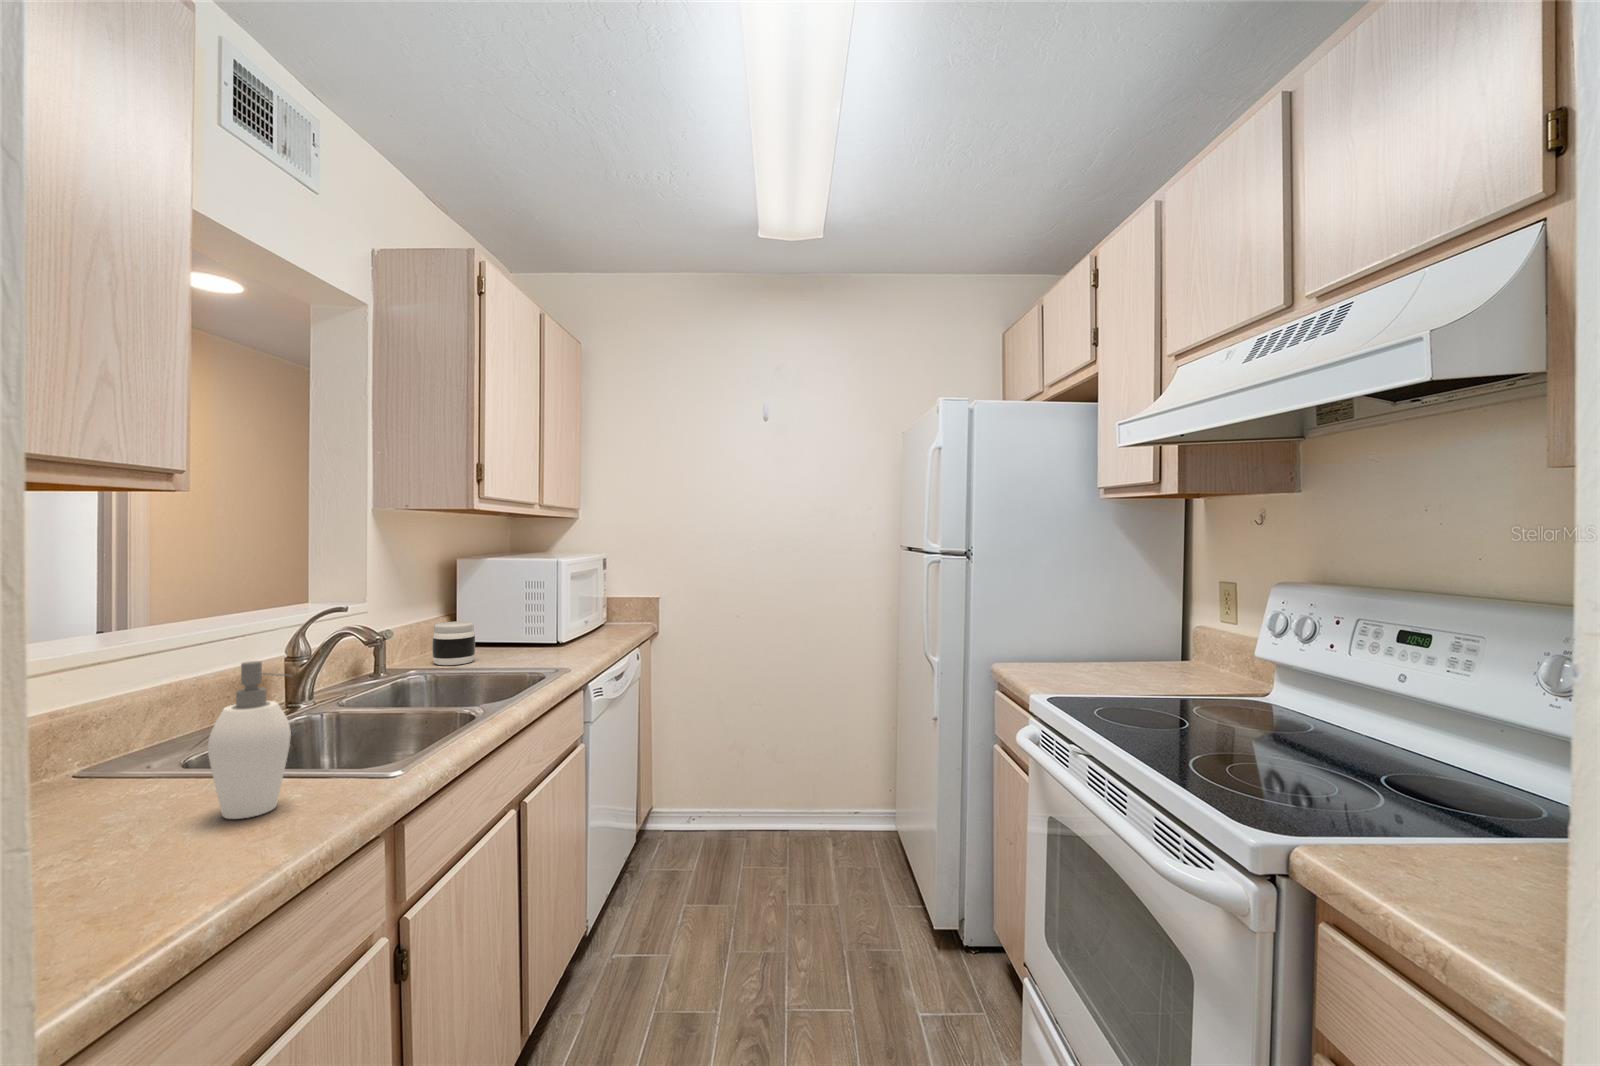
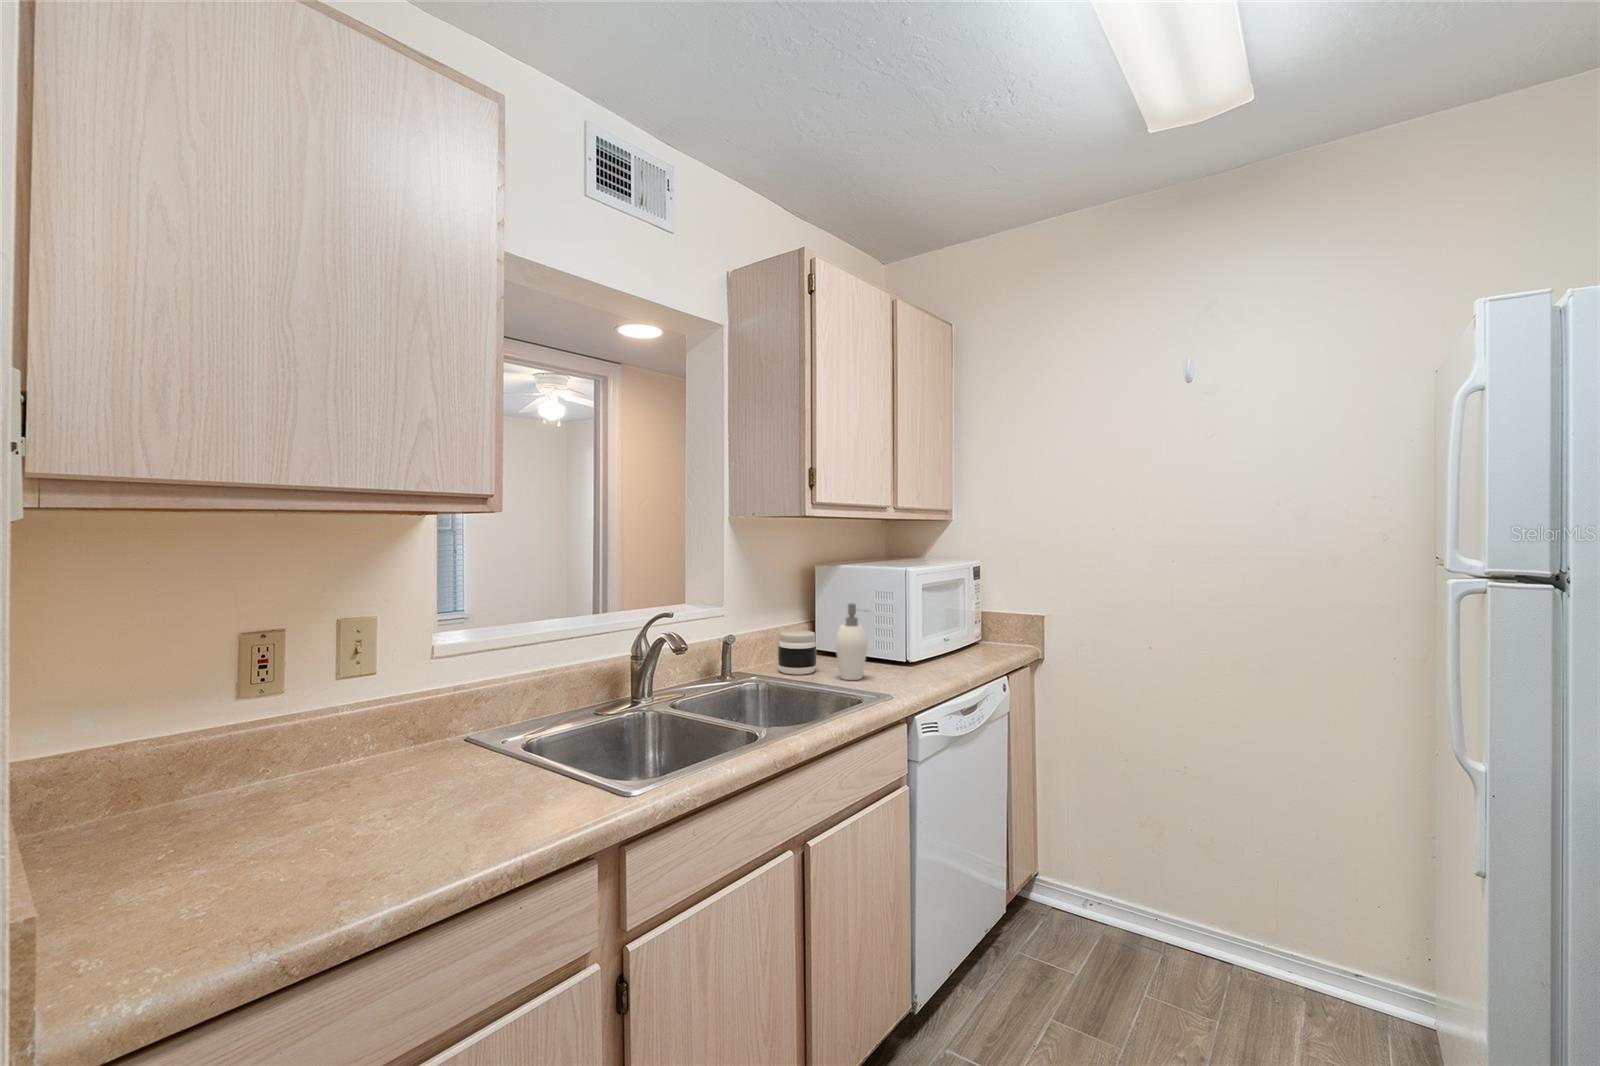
soap dispenser: present [208,661,292,819] -> present [835,603,868,680]

